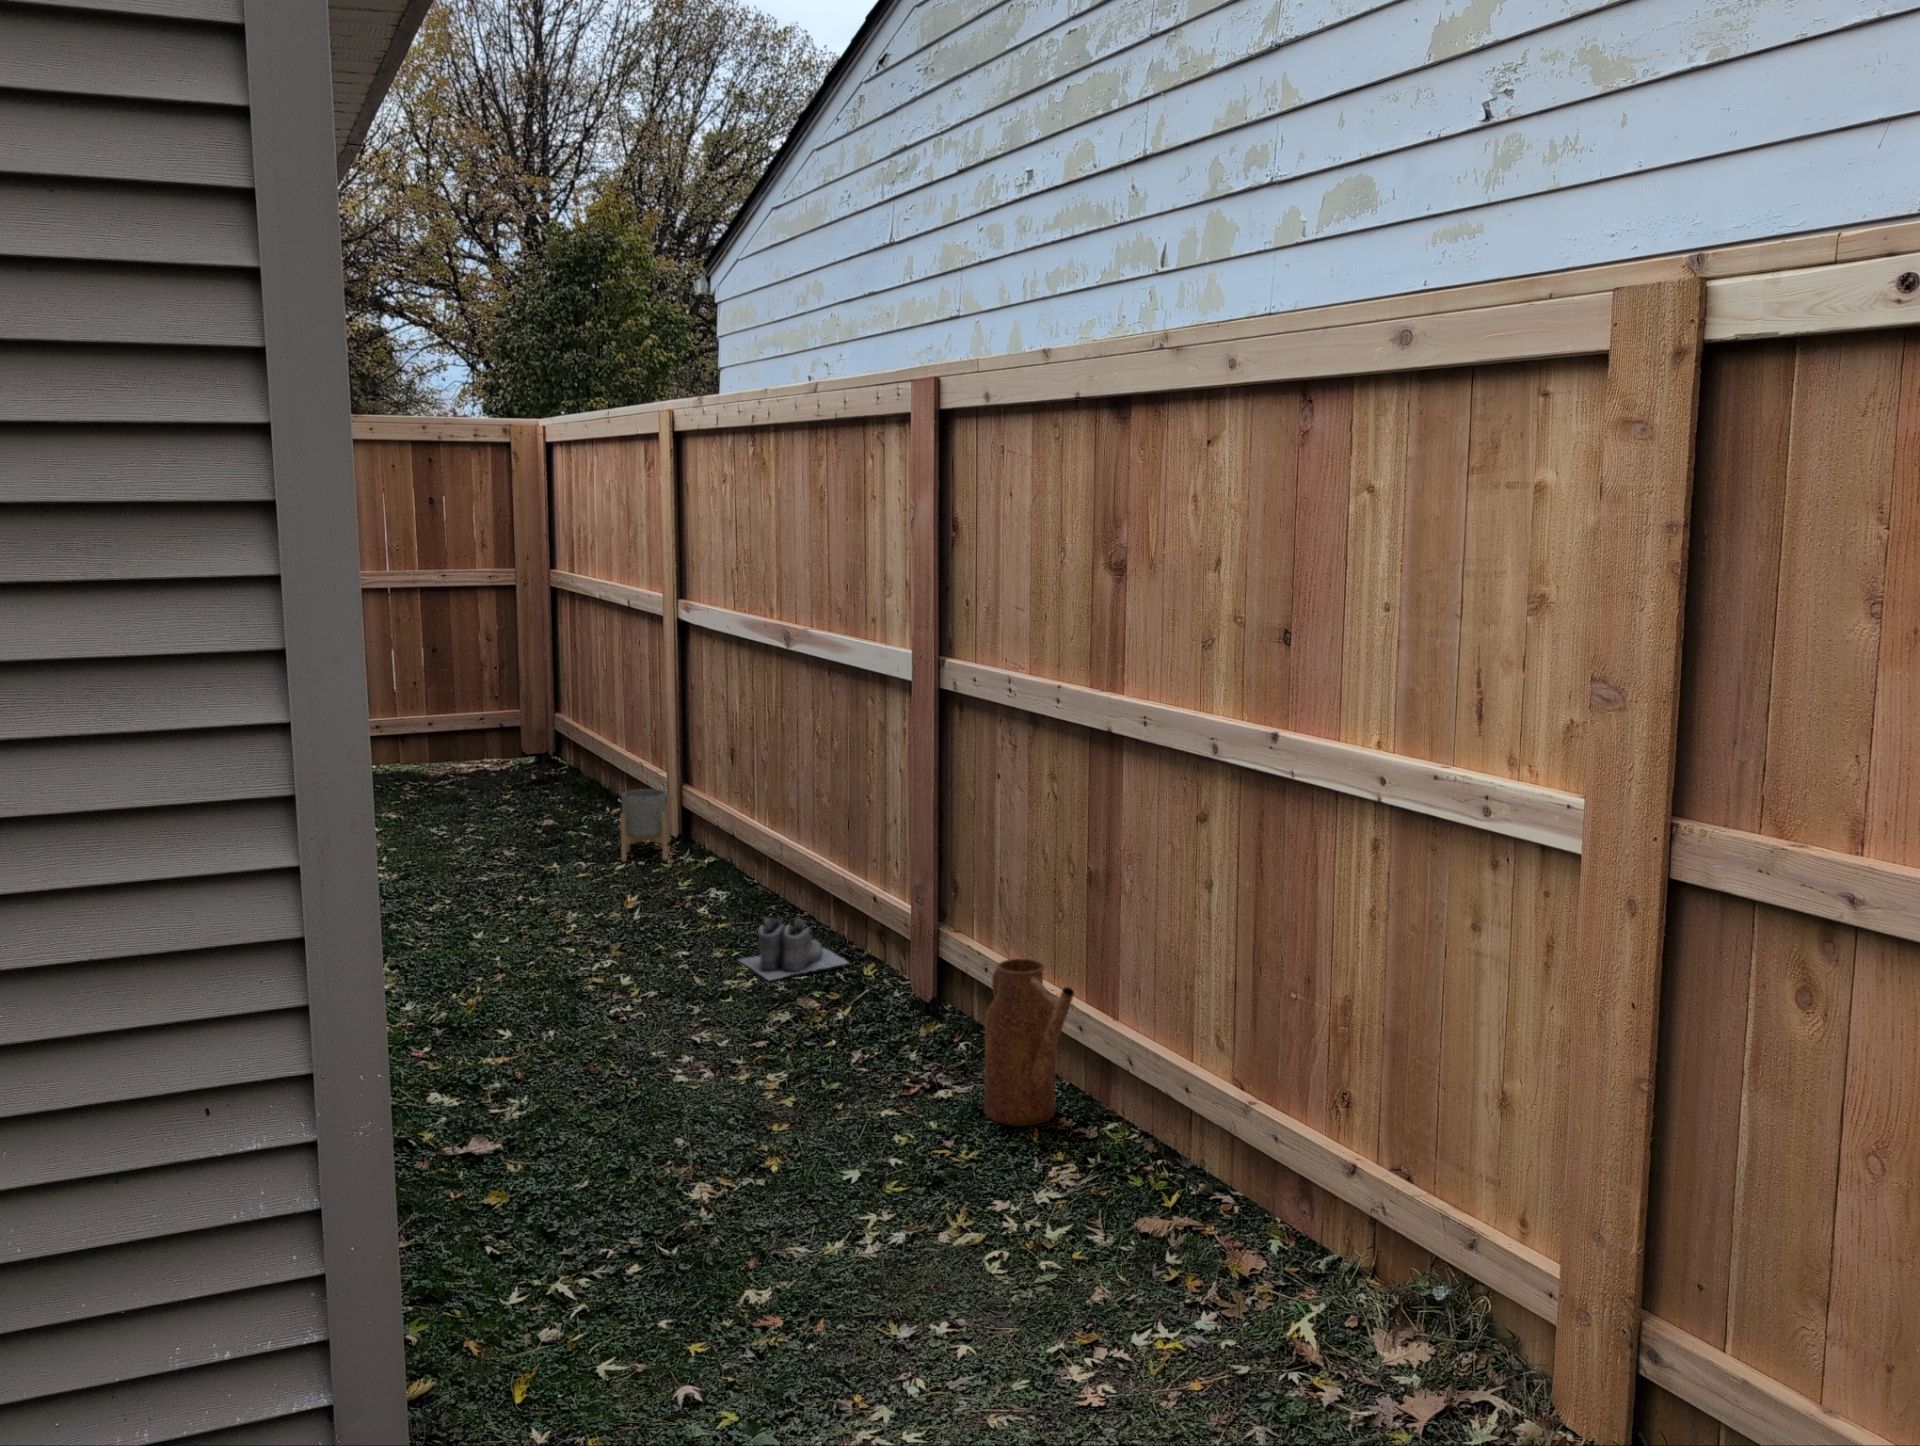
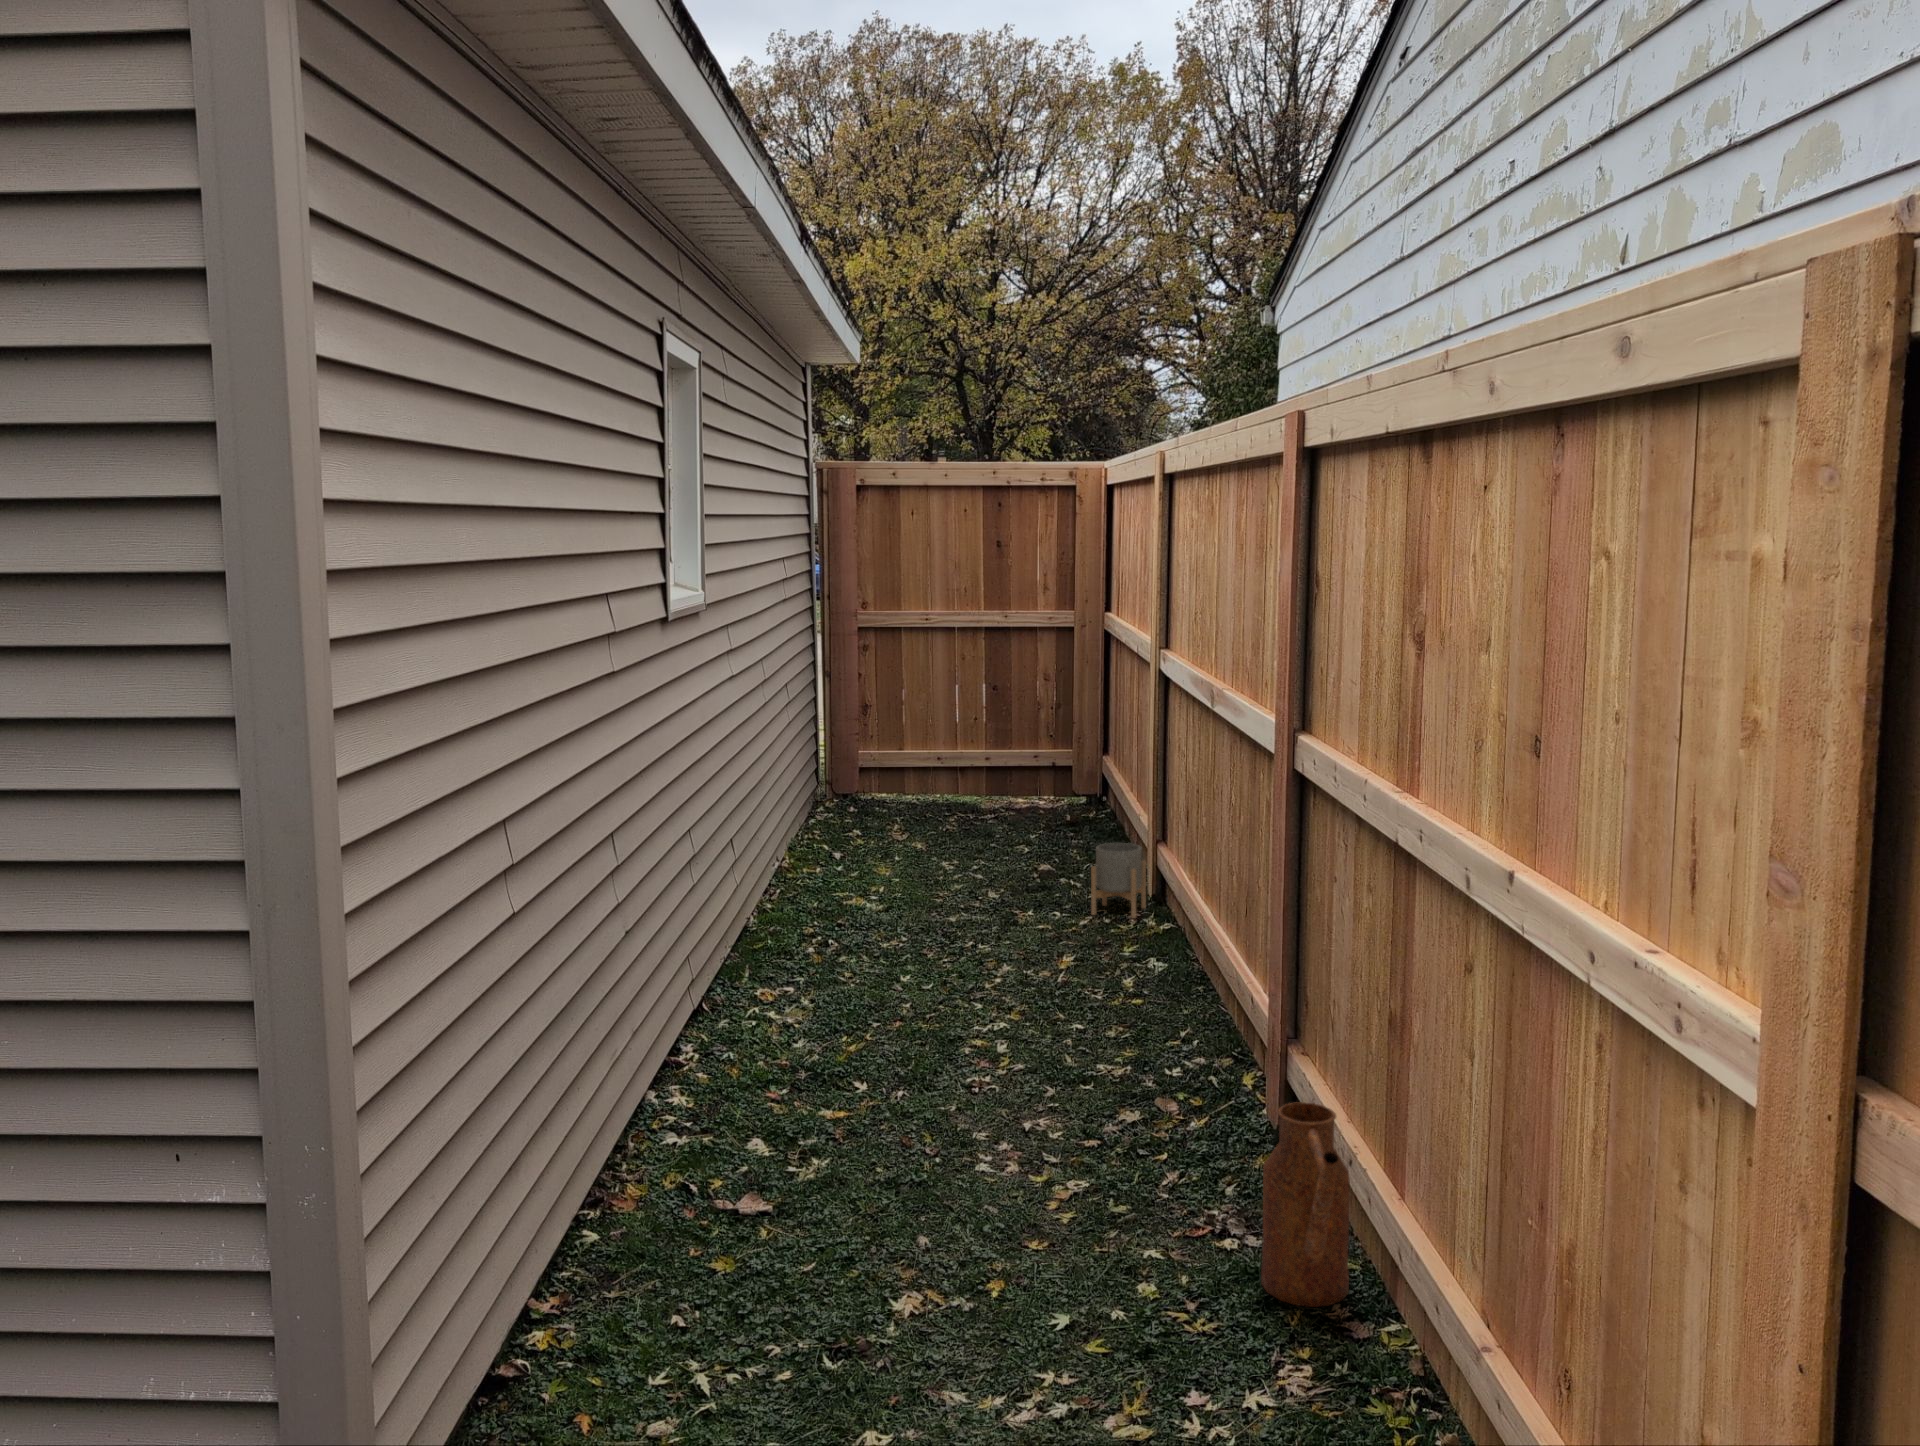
boots: present [739,917,849,980] -> none [1125,1000,1238,1070]

